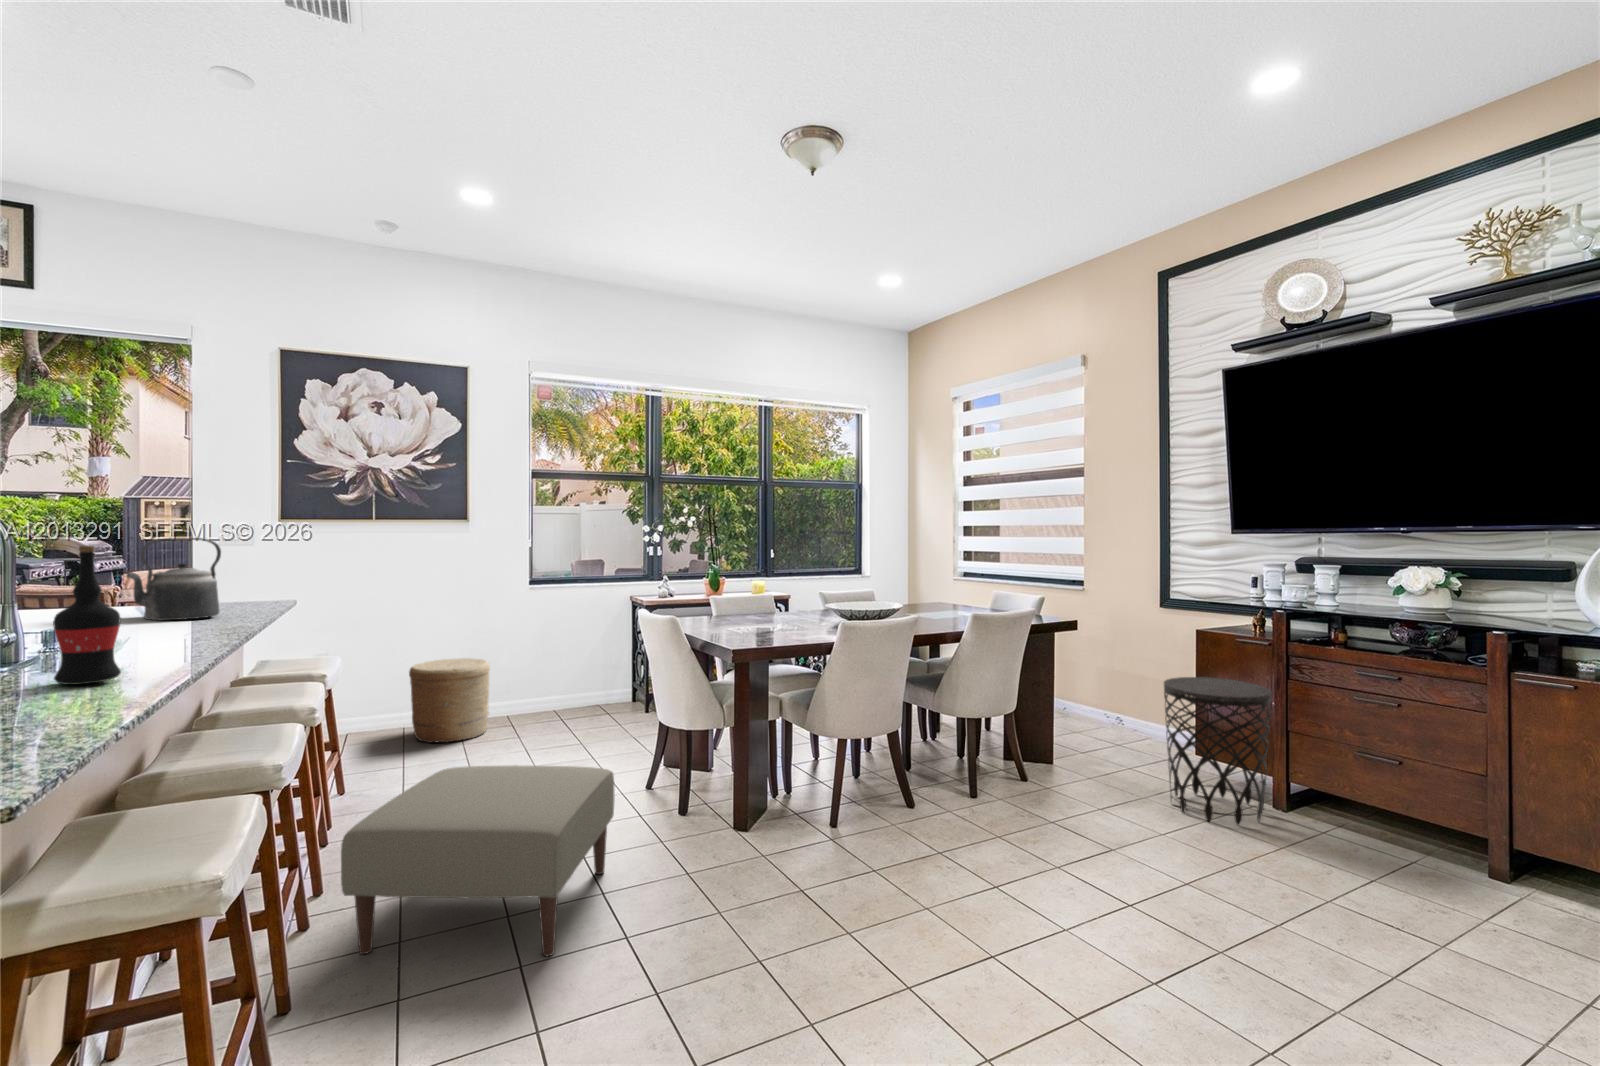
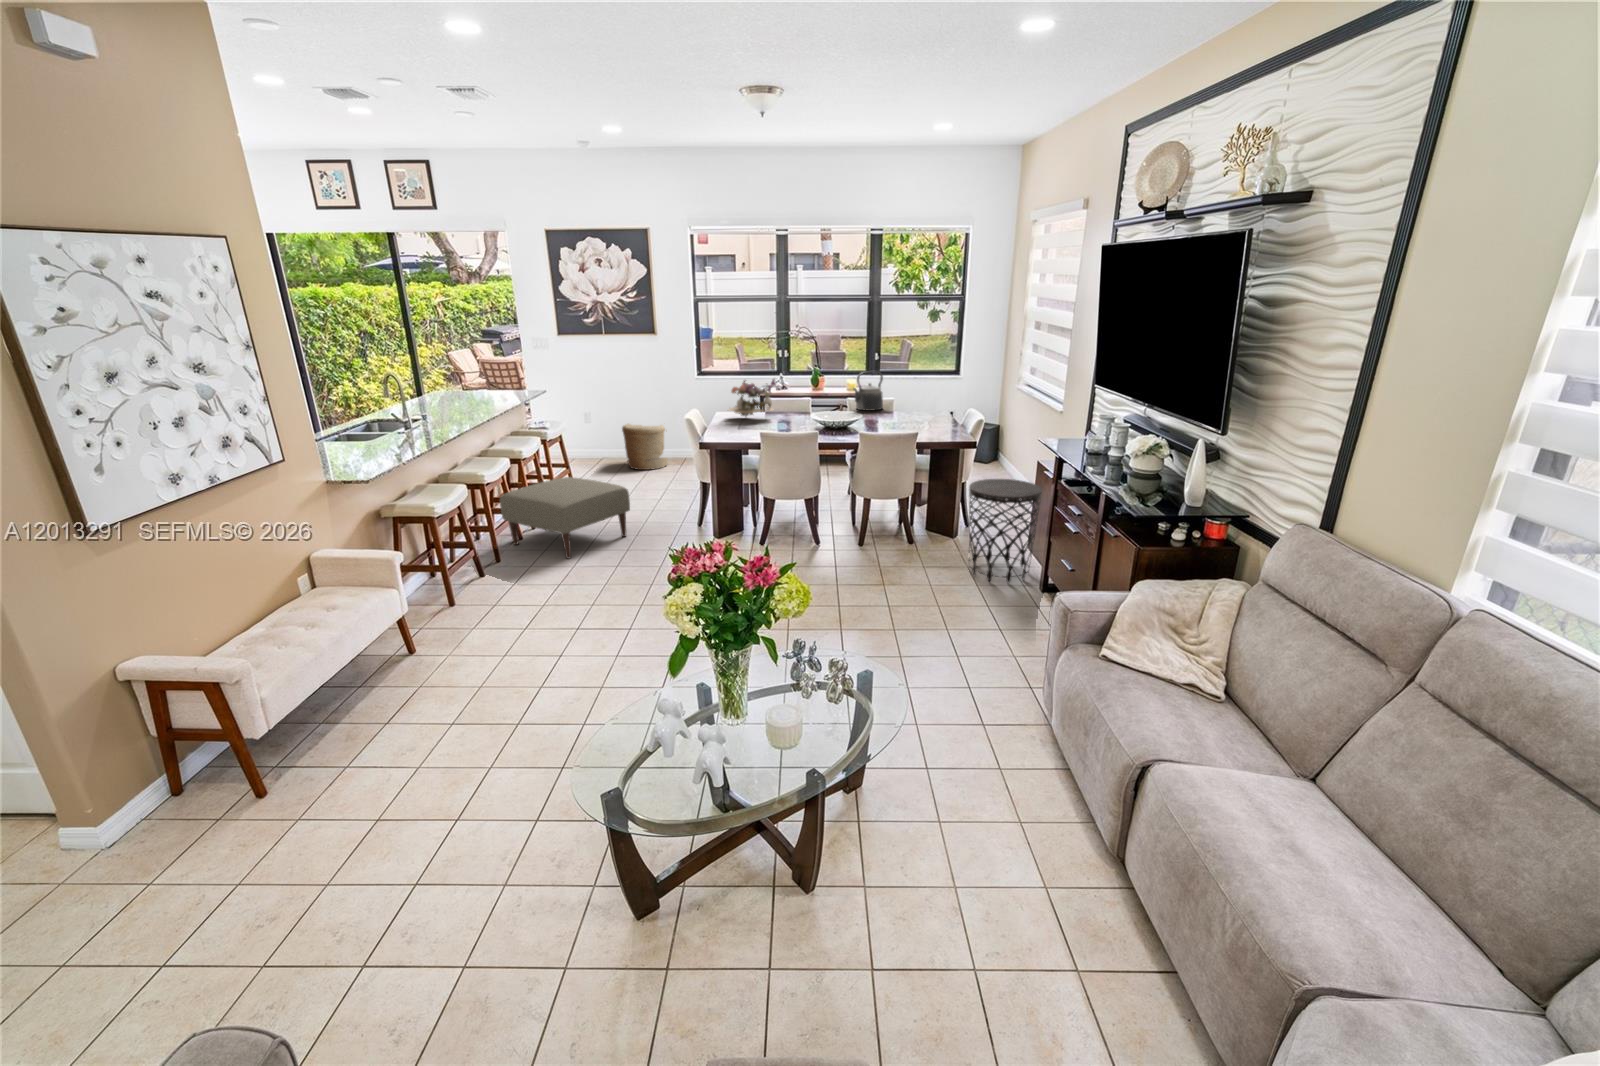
kettle: present [127,538,221,620] -> present [853,372,883,411]
wine bottle: present [53,545,121,685] -> none [374,376,397,426]
flower arrangement: none [725,564,808,628] -> present [729,379,776,417]

